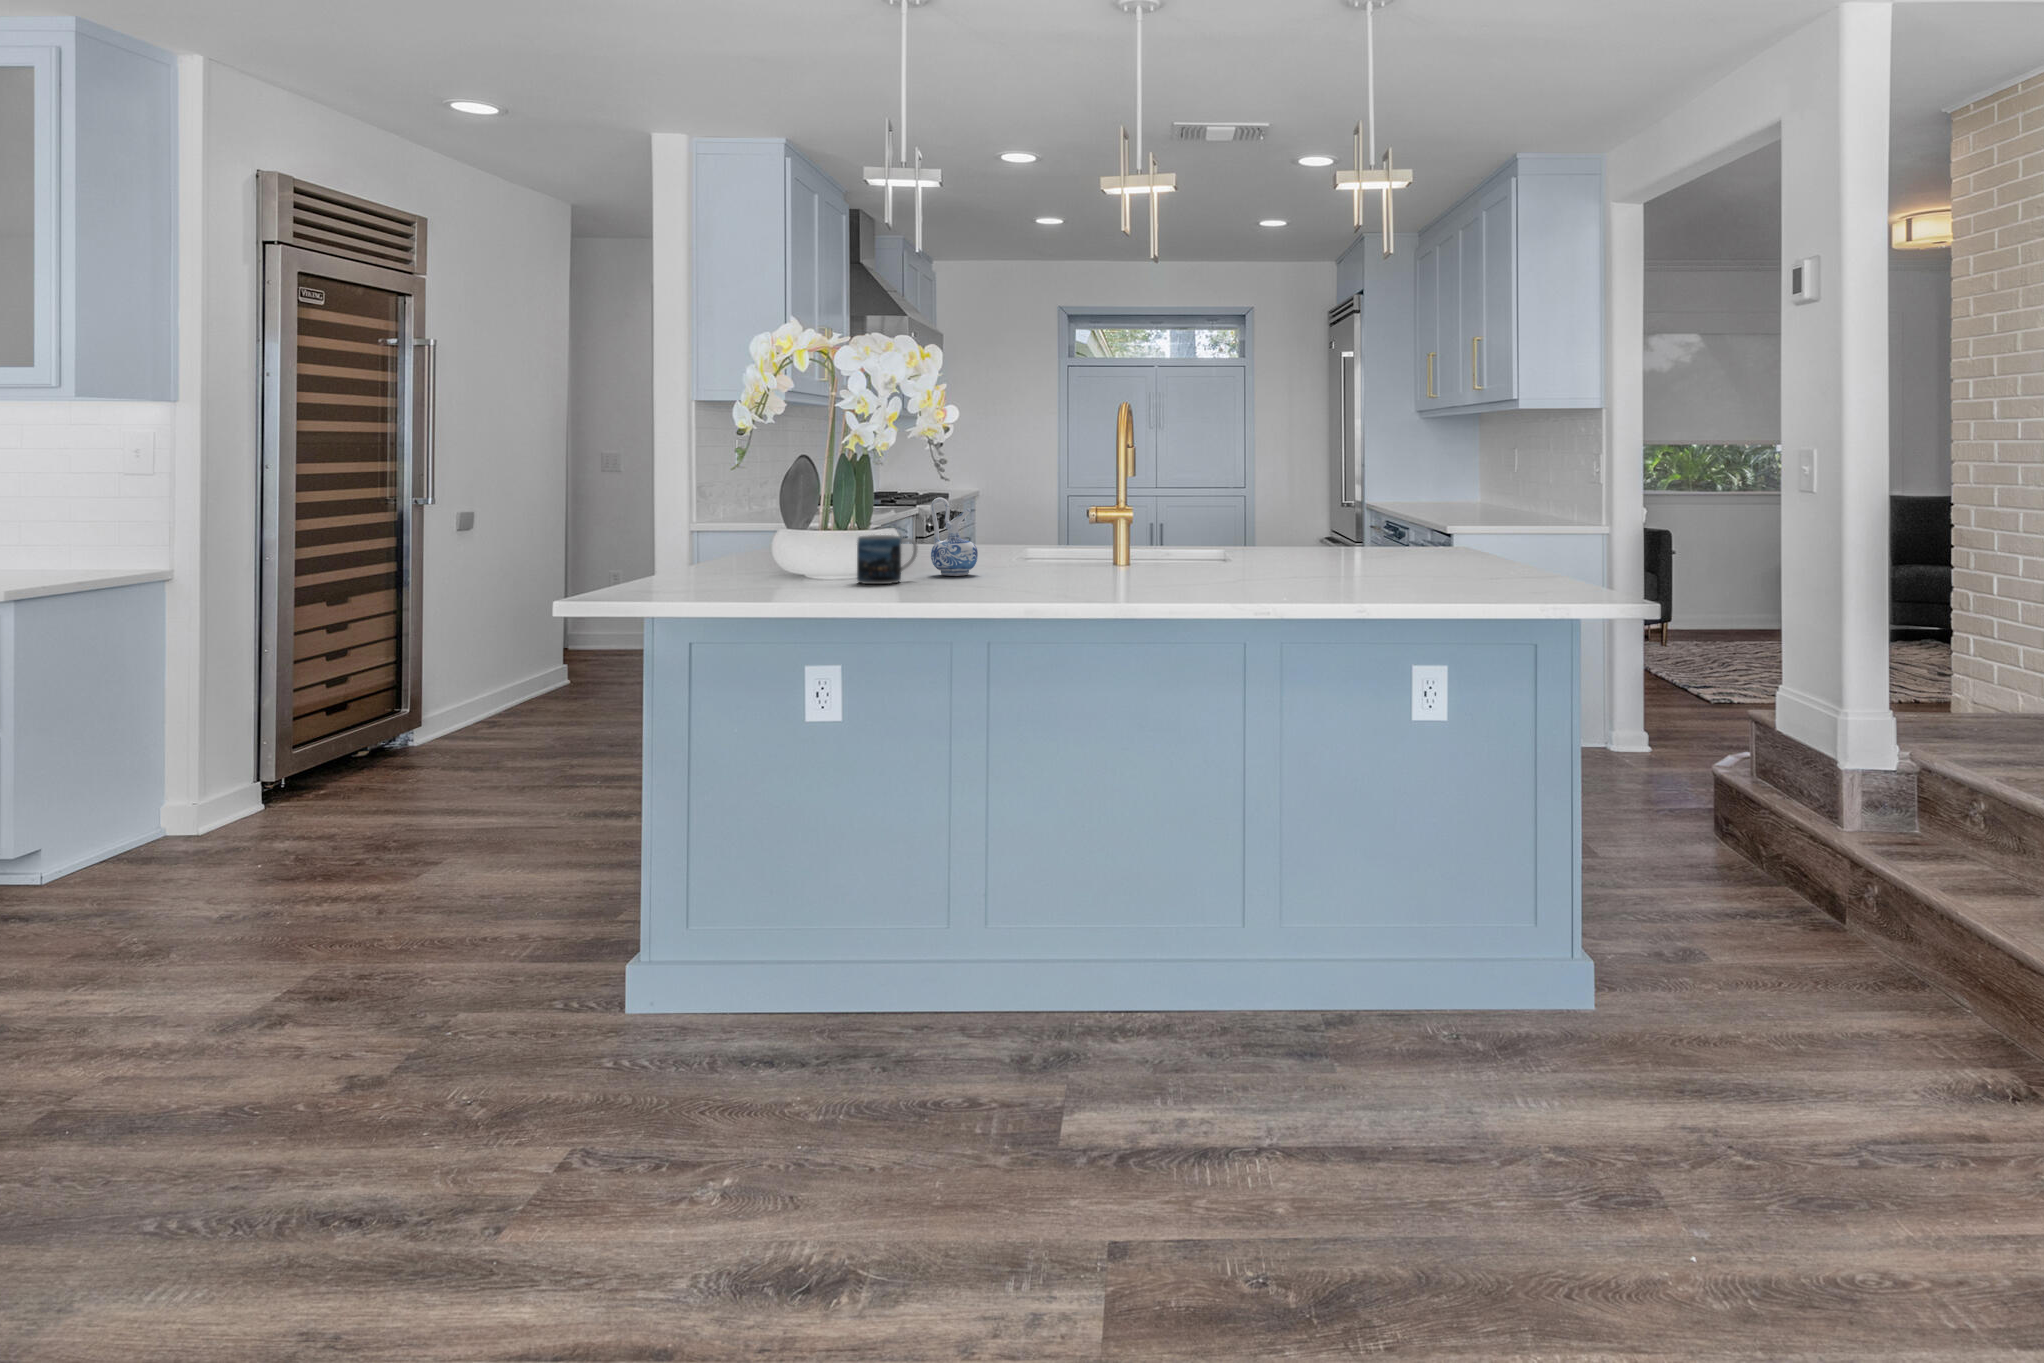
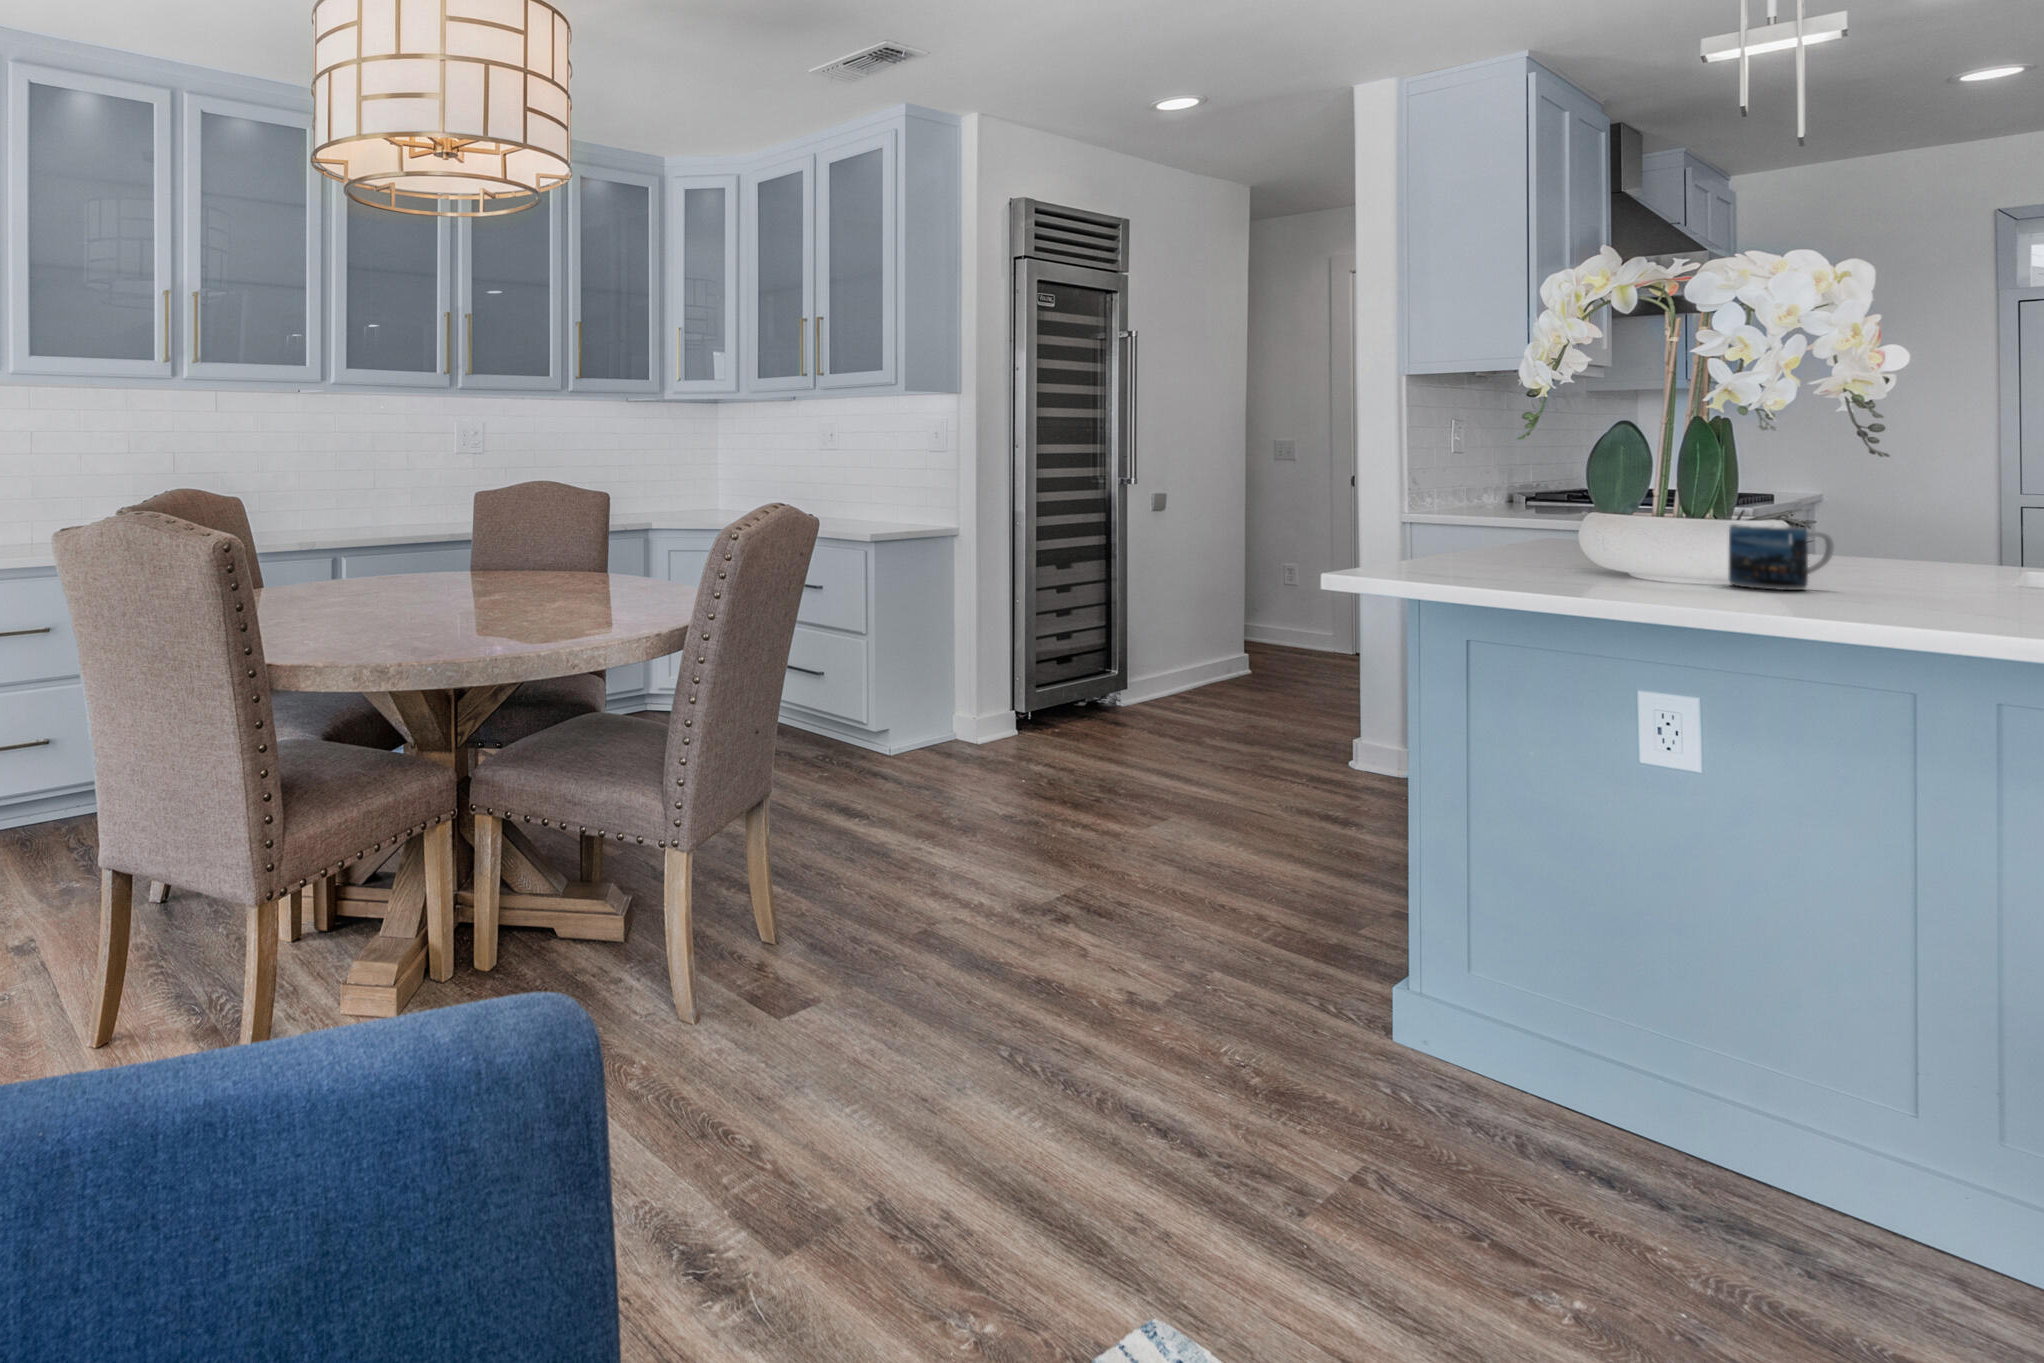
ceramic pitcher: present [931,497,978,576] -> none [1849,479,1943,590]

